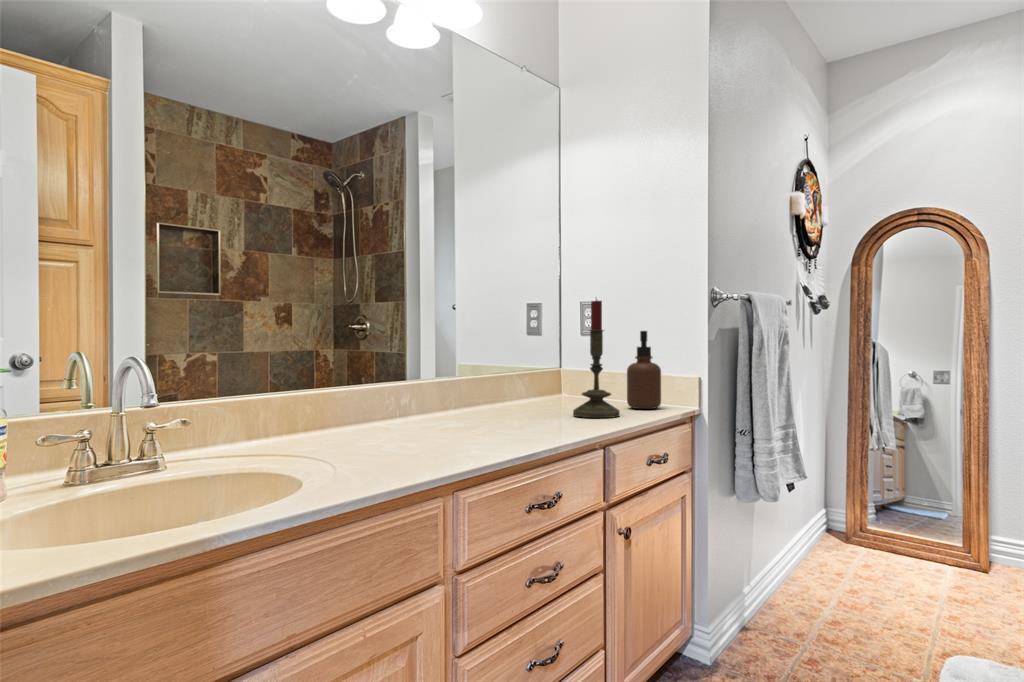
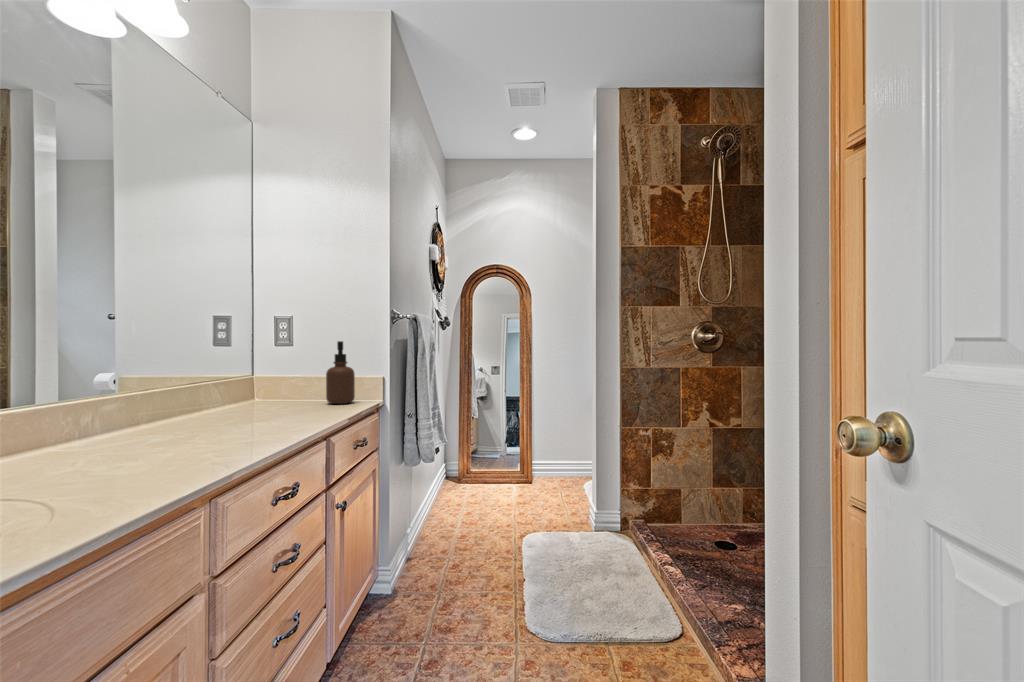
candle: present [573,299,620,418] -> none [285,314,327,415]

